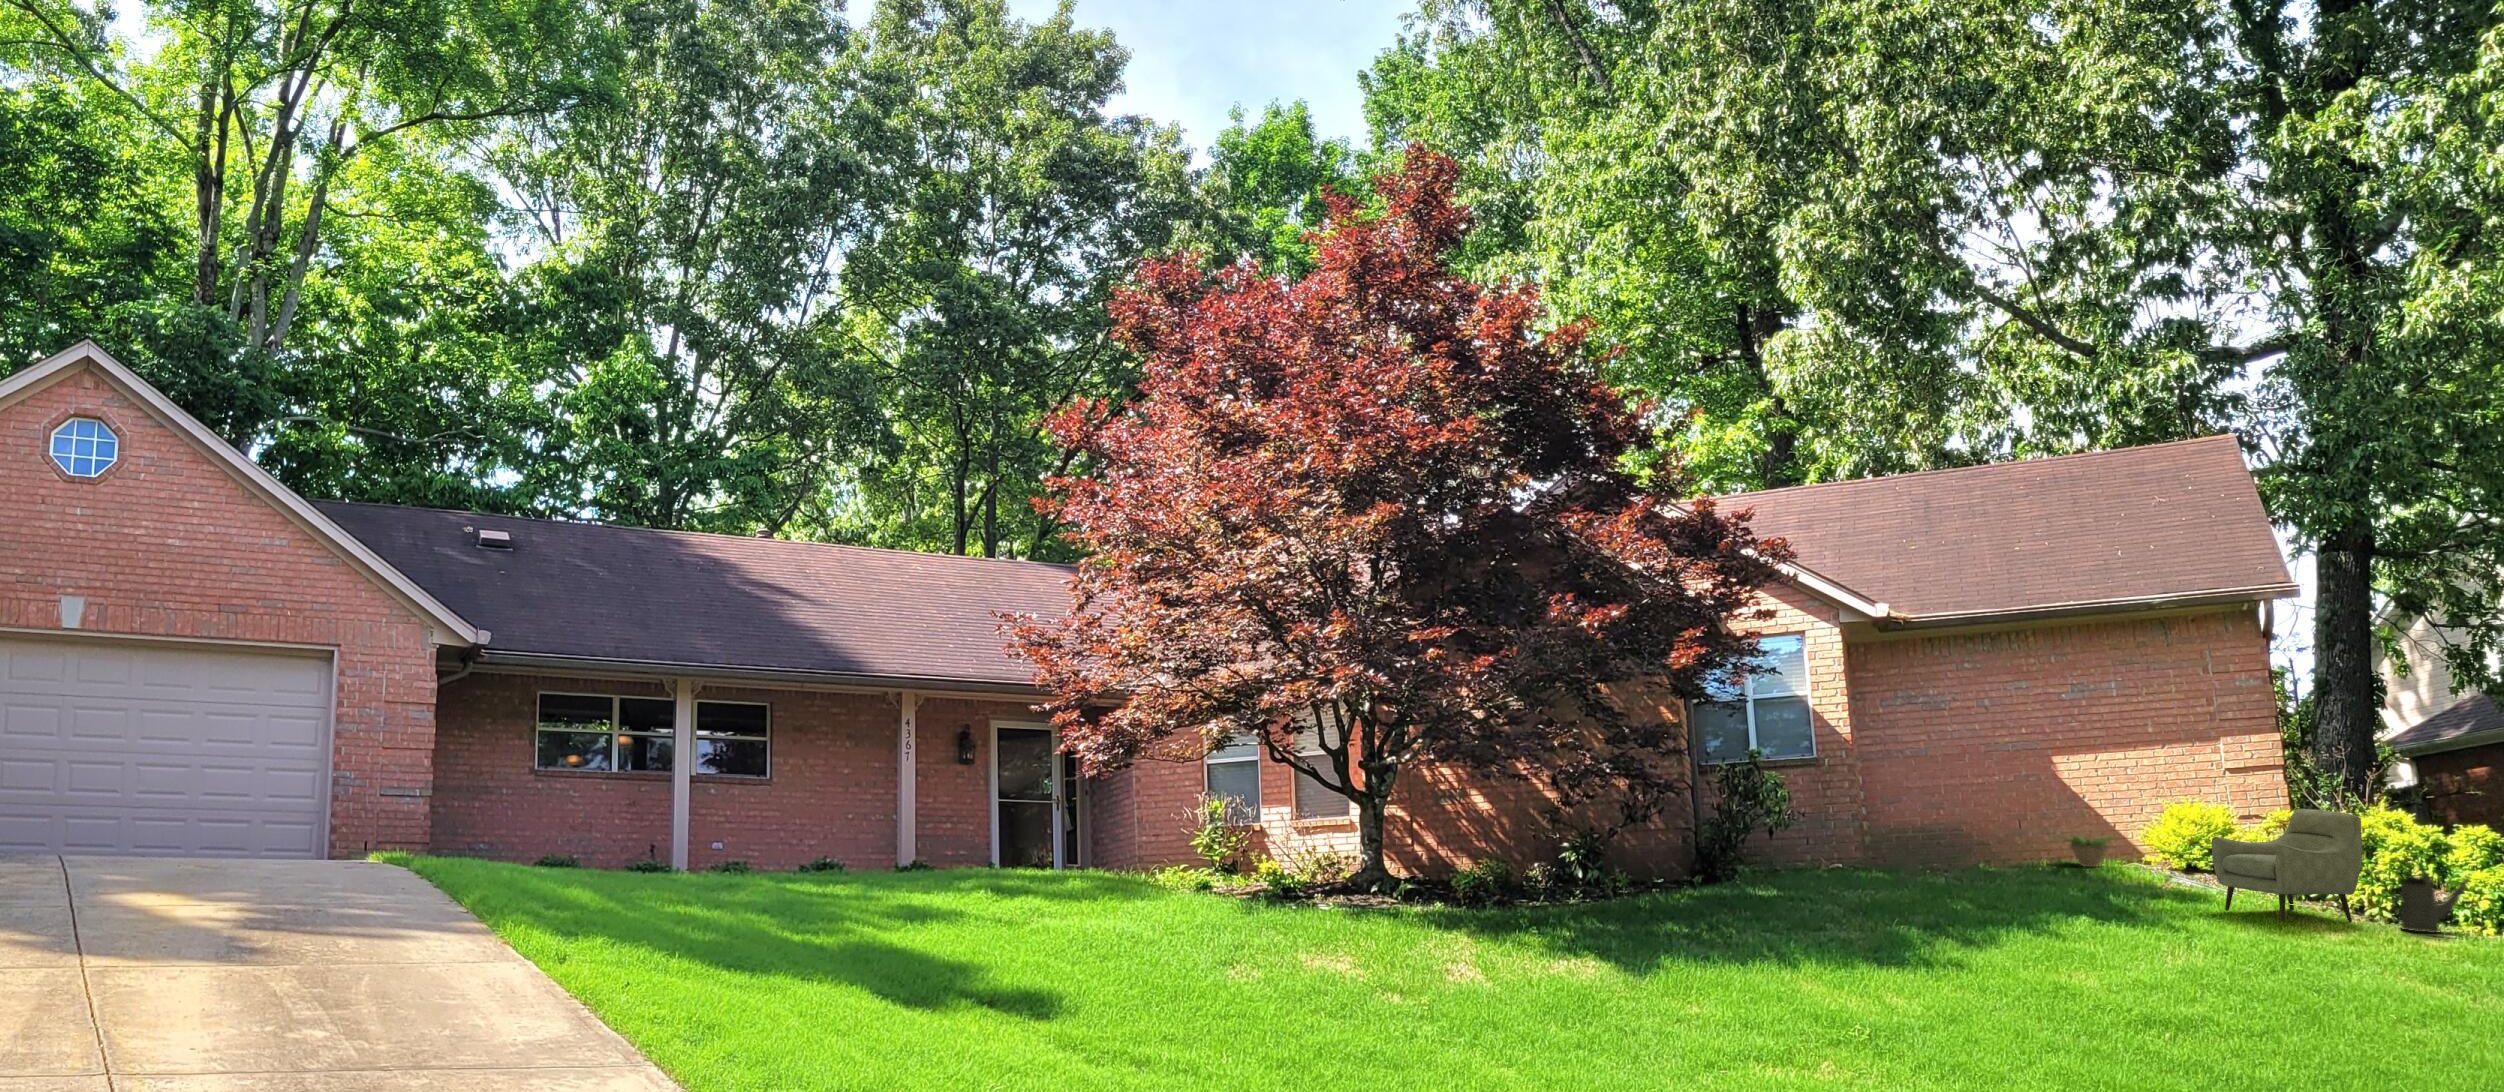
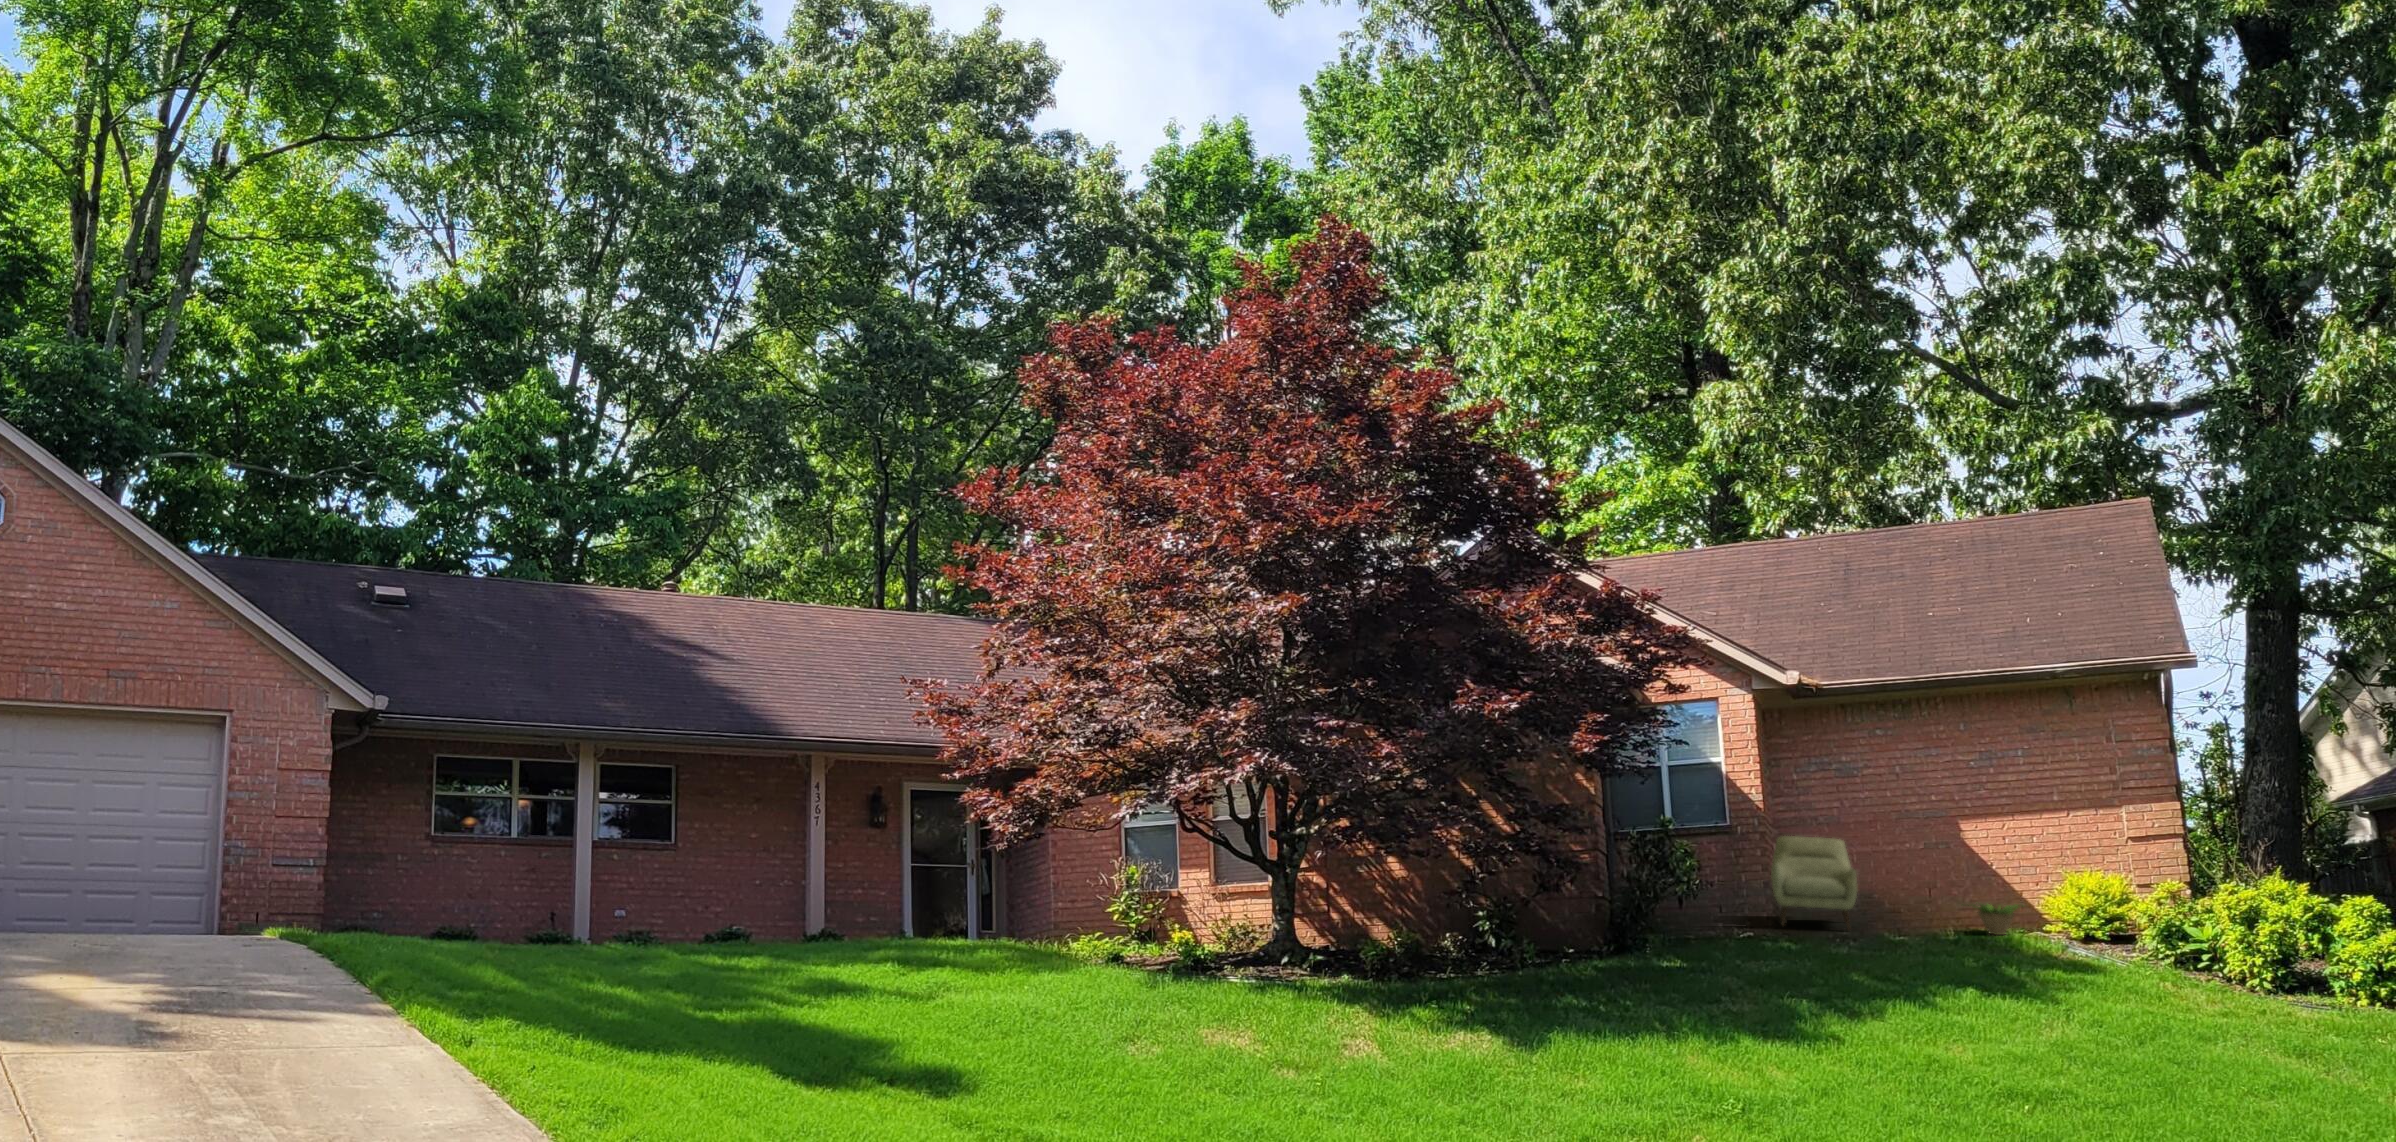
chair: present [2212,809,2362,922] -> present [1771,836,1857,929]
watering can: present [2392,866,2469,933] -> none [2266,940,2343,1006]

